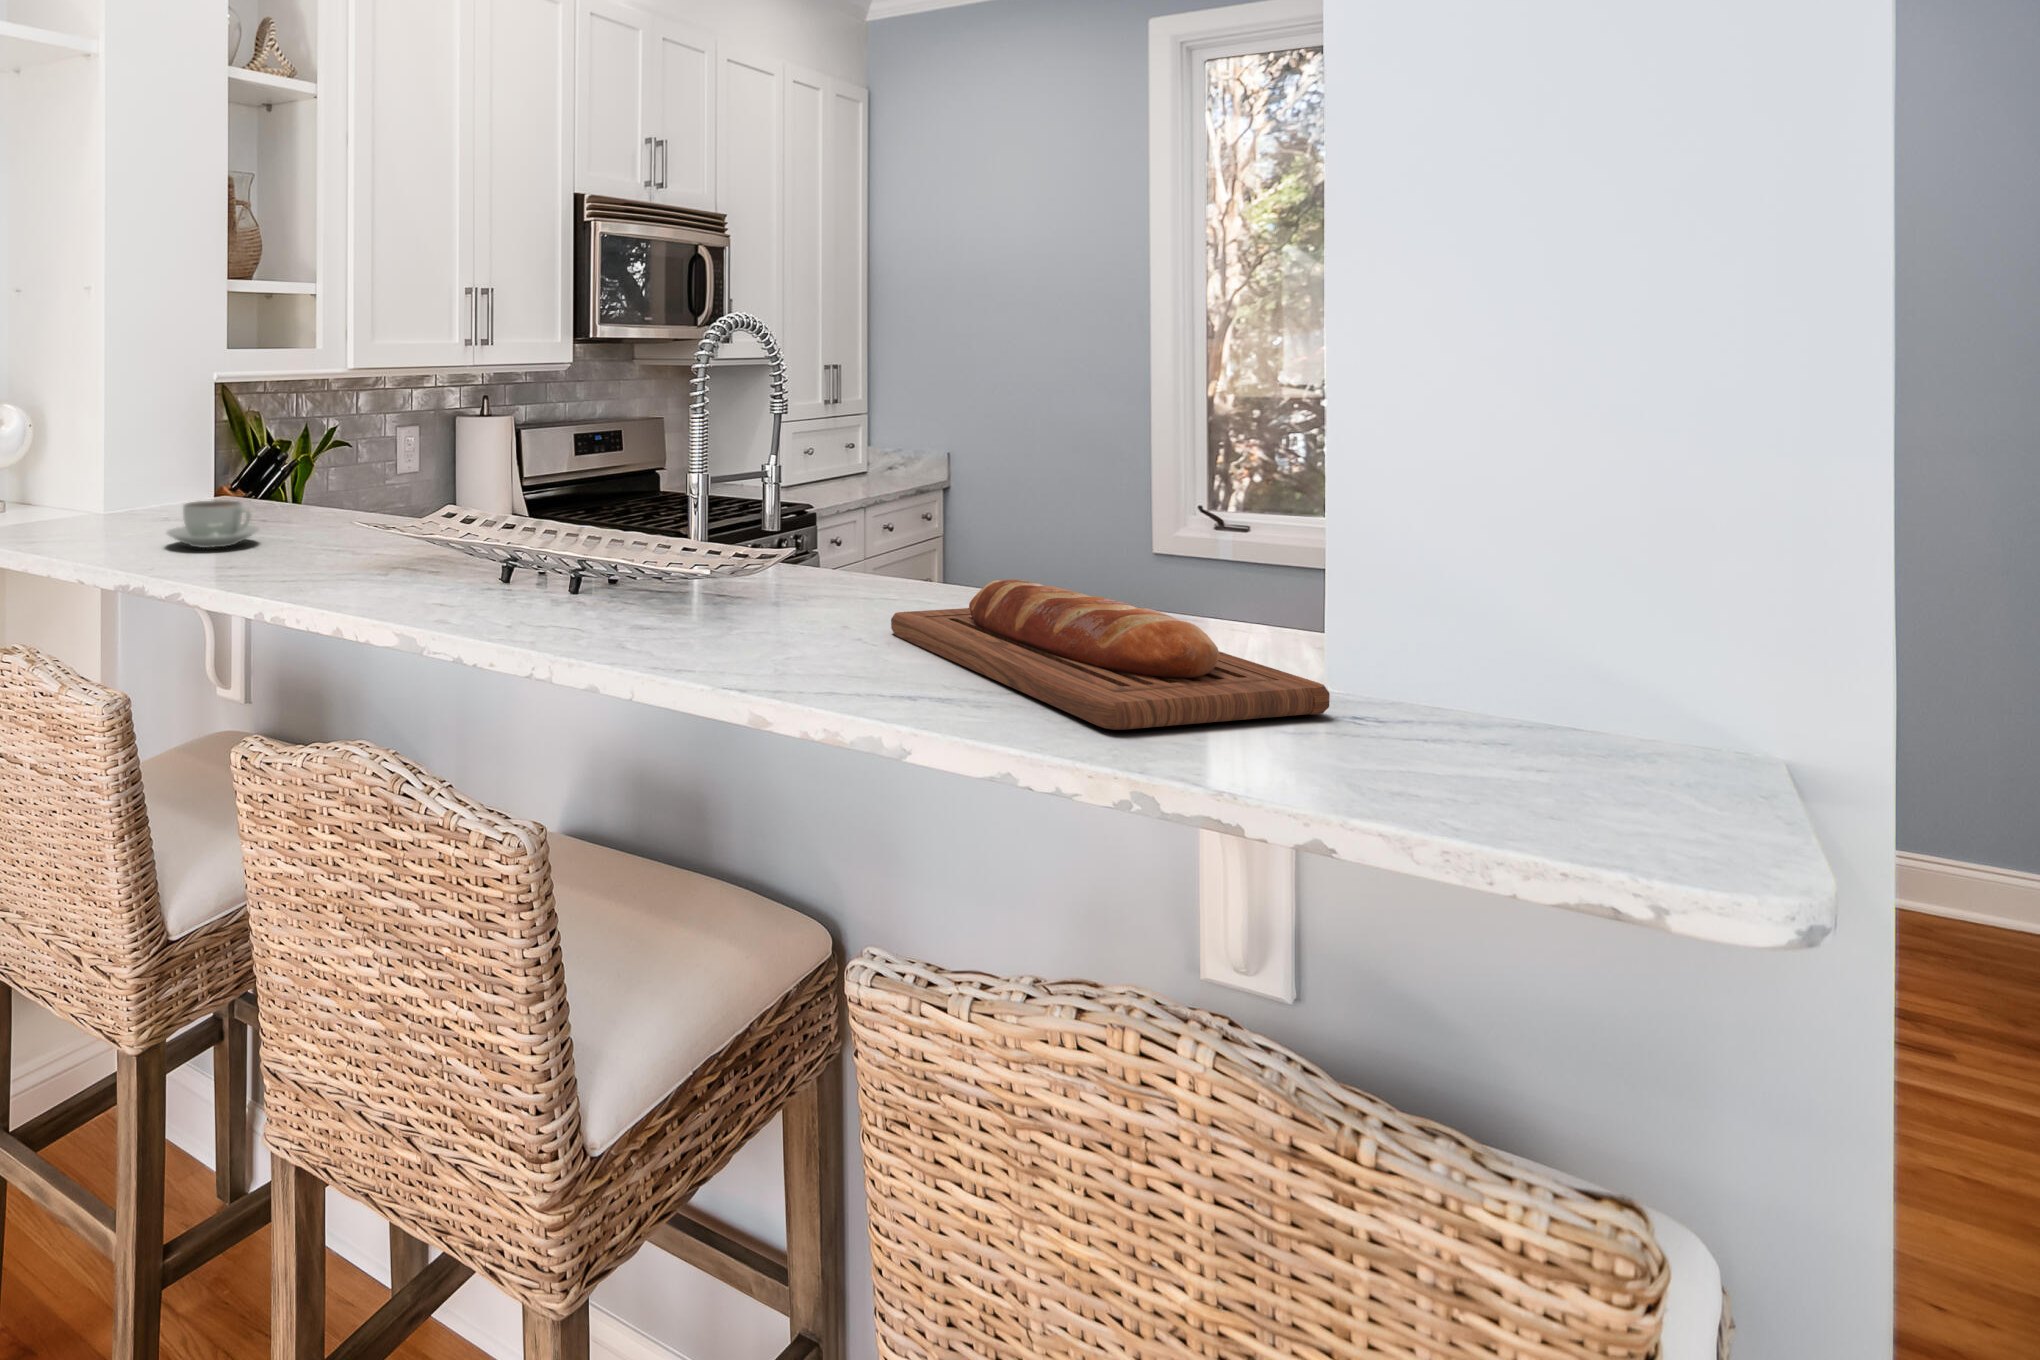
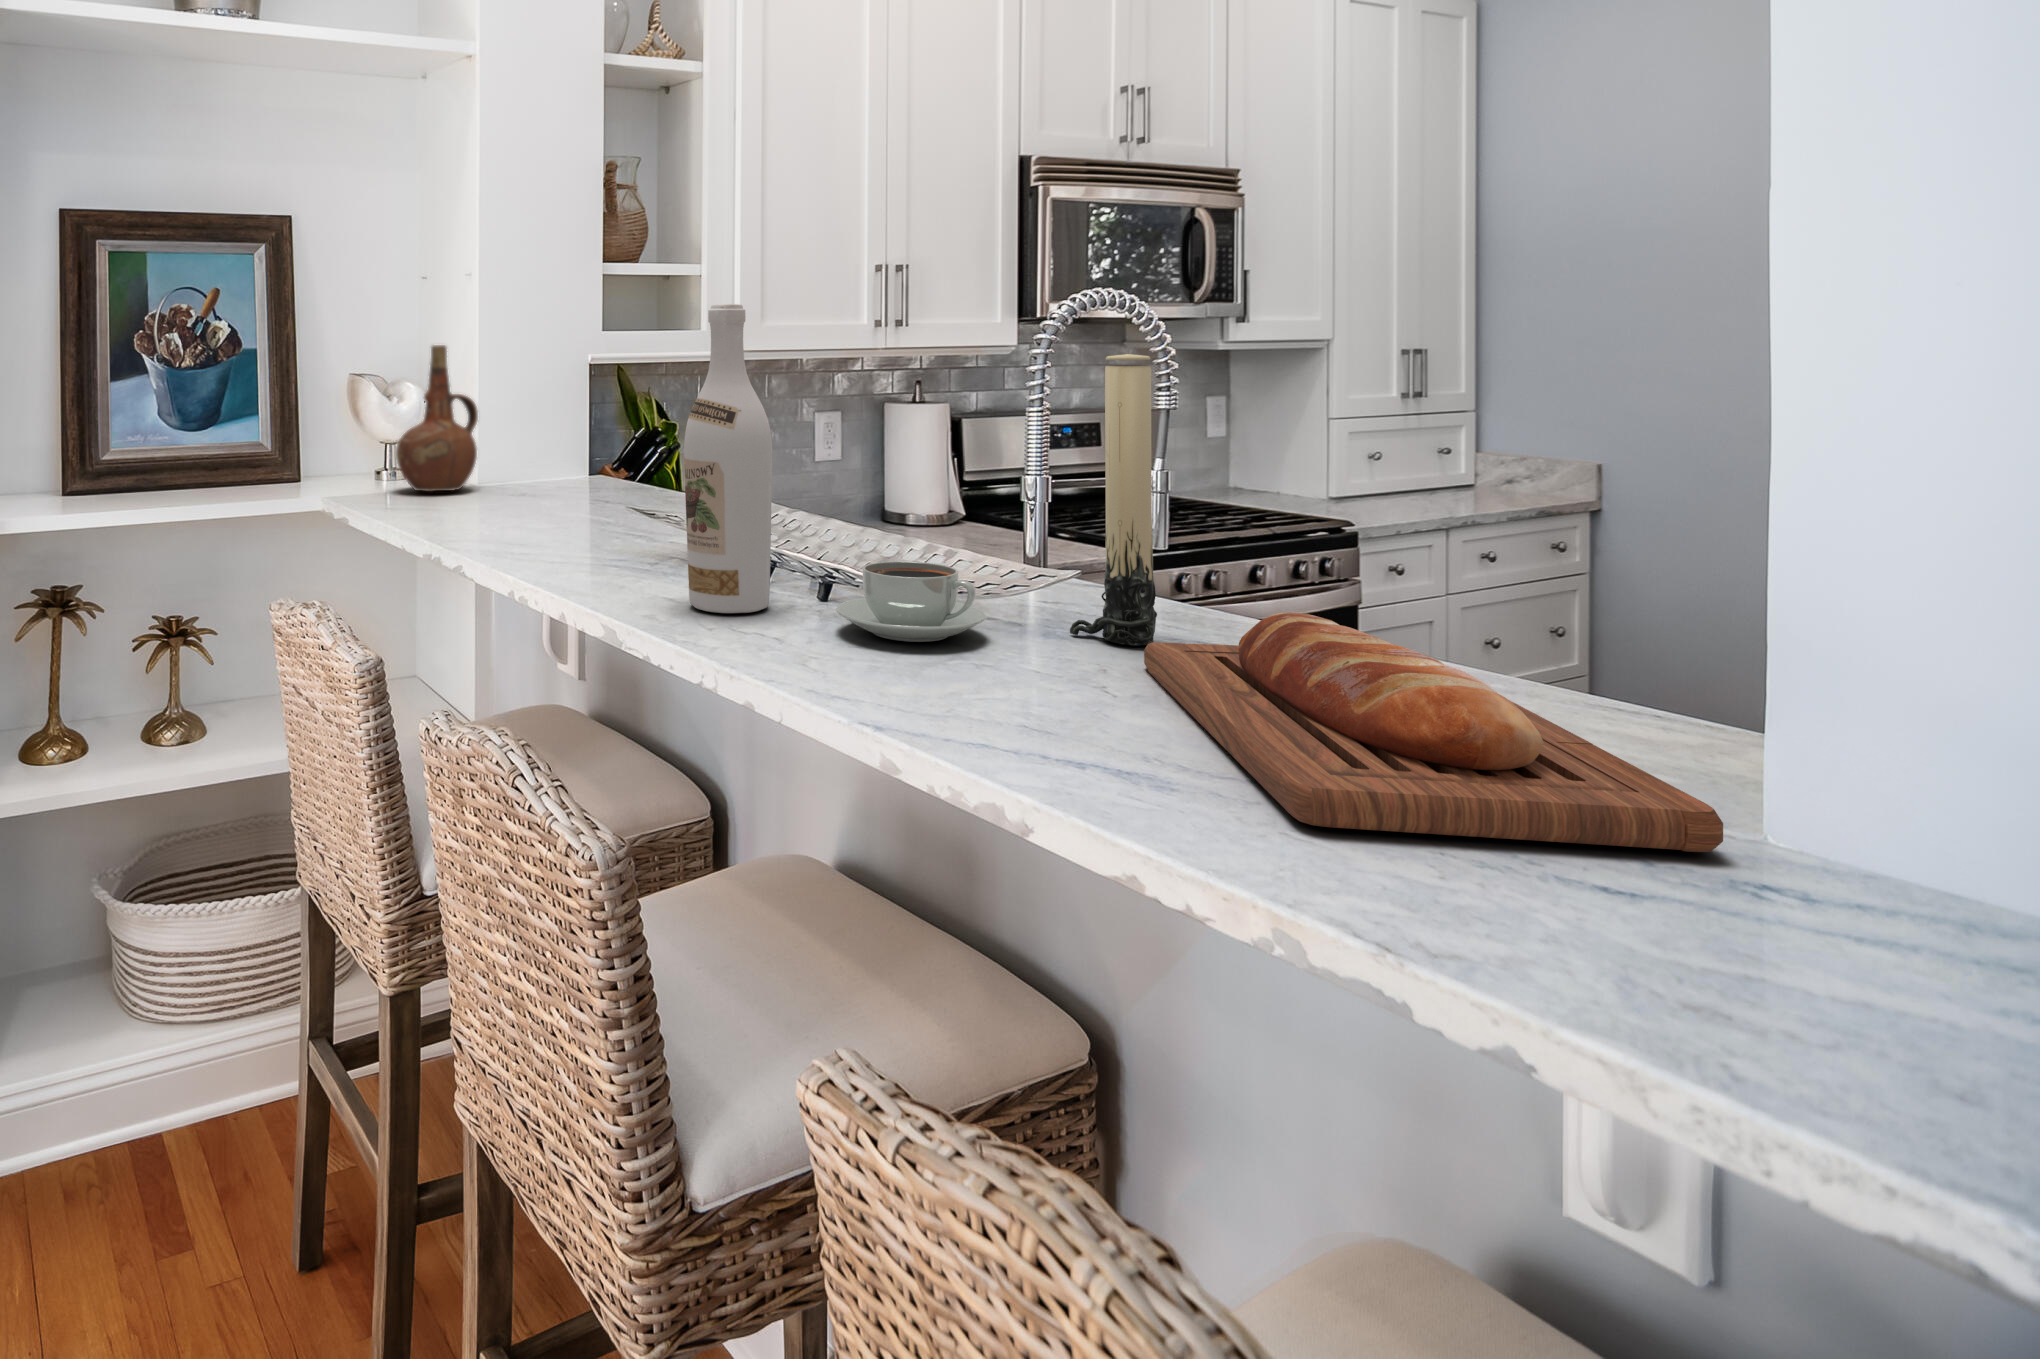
wine bottle: none [479,334,560,621] -> present [684,304,772,613]
ceramic pitcher: none [26,365,119,524] -> present [396,345,478,492]
candle: none [812,379,881,617] -> present [1070,354,1157,645]
coffee cup: present [167,500,259,548] -> present [836,561,986,642]

